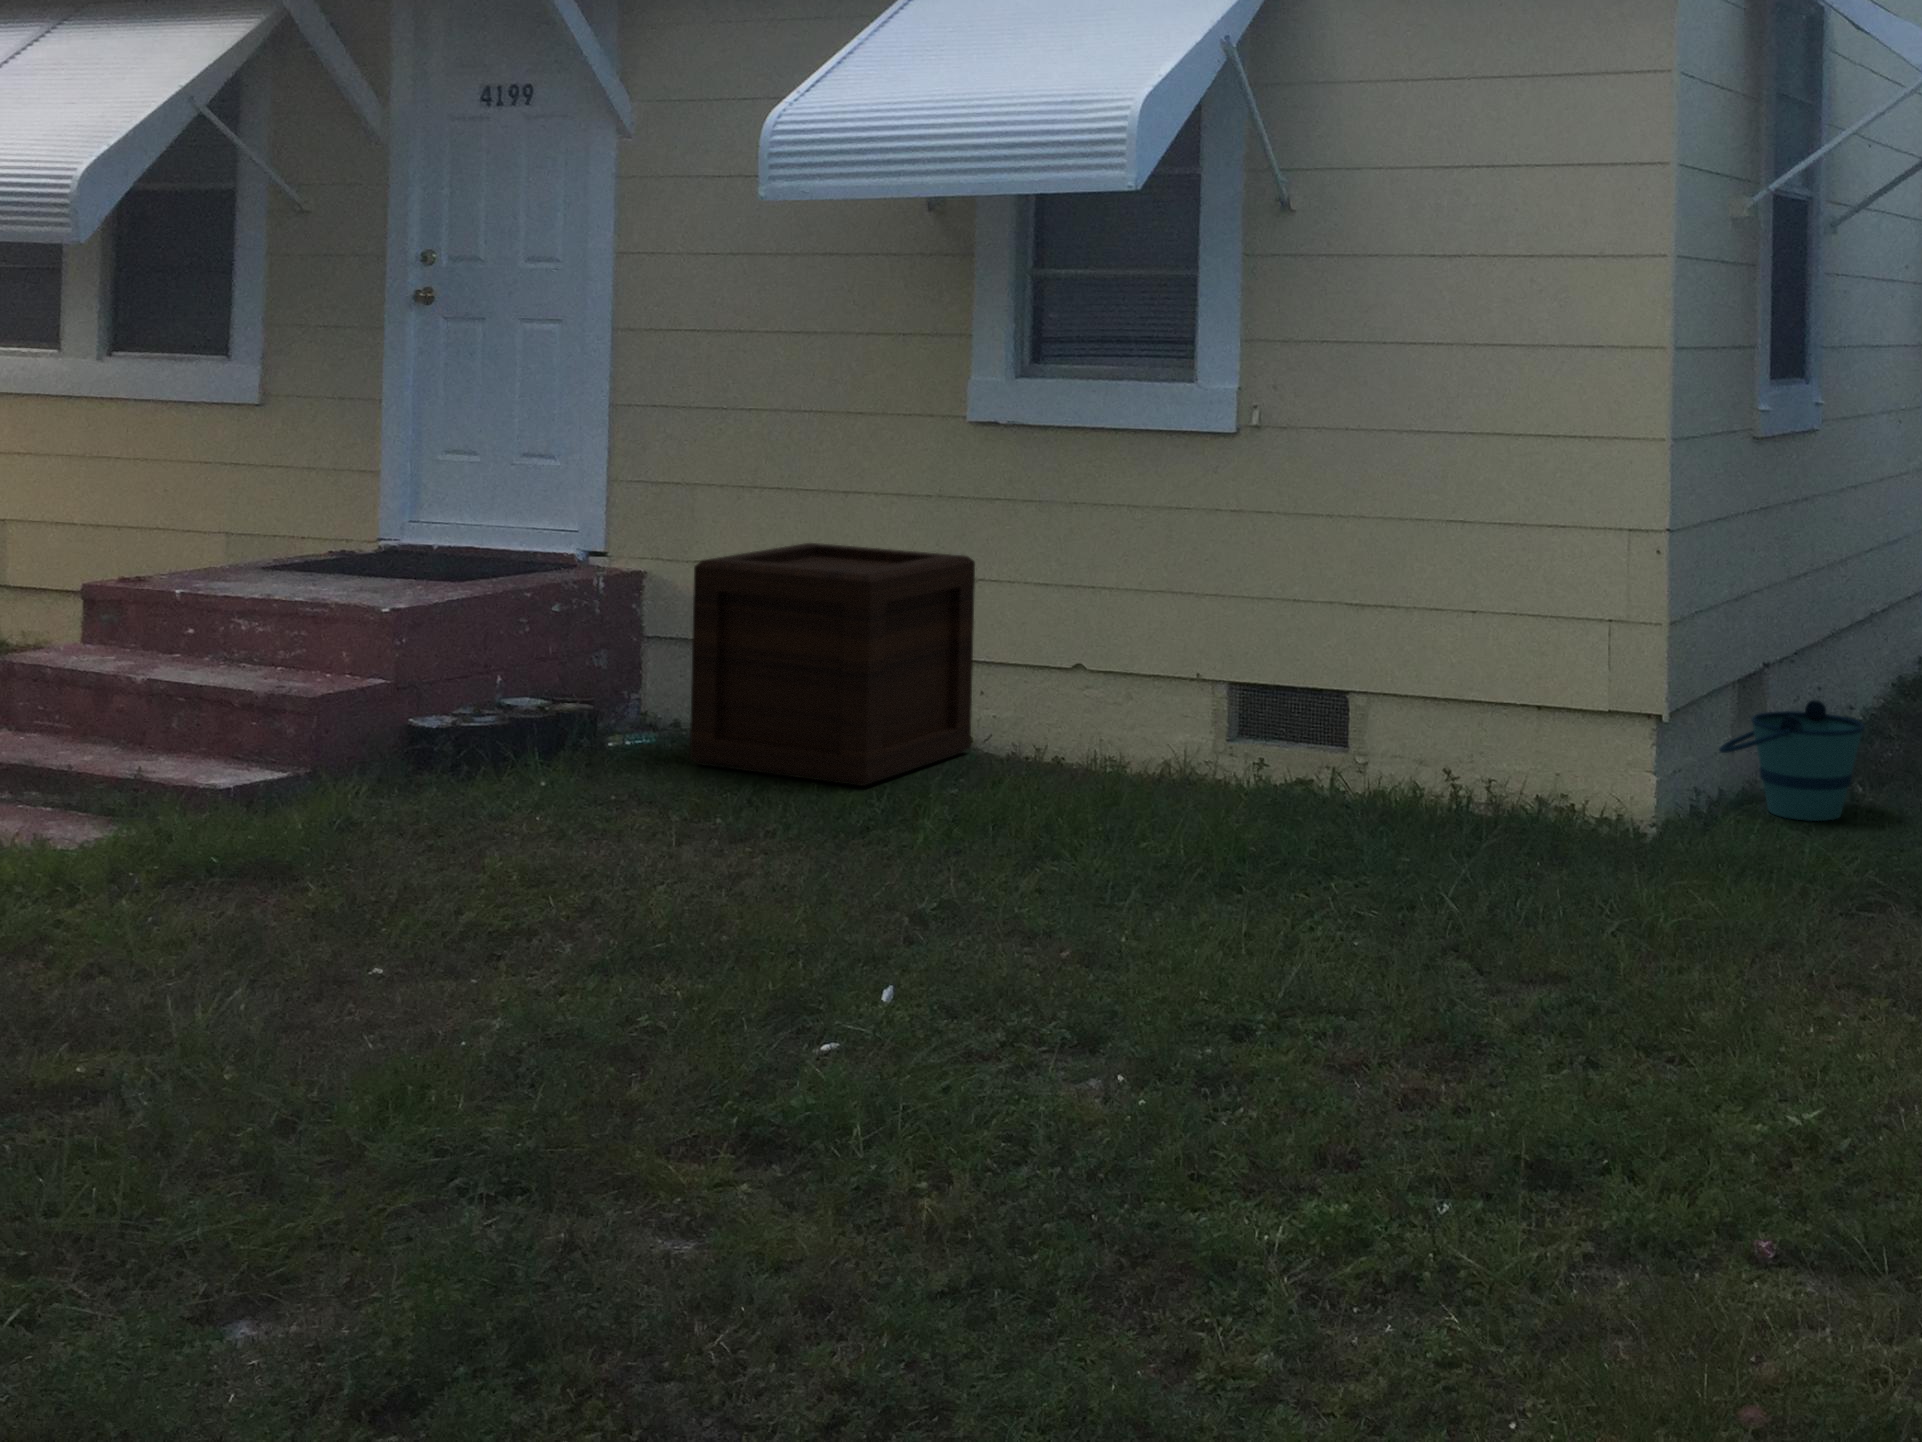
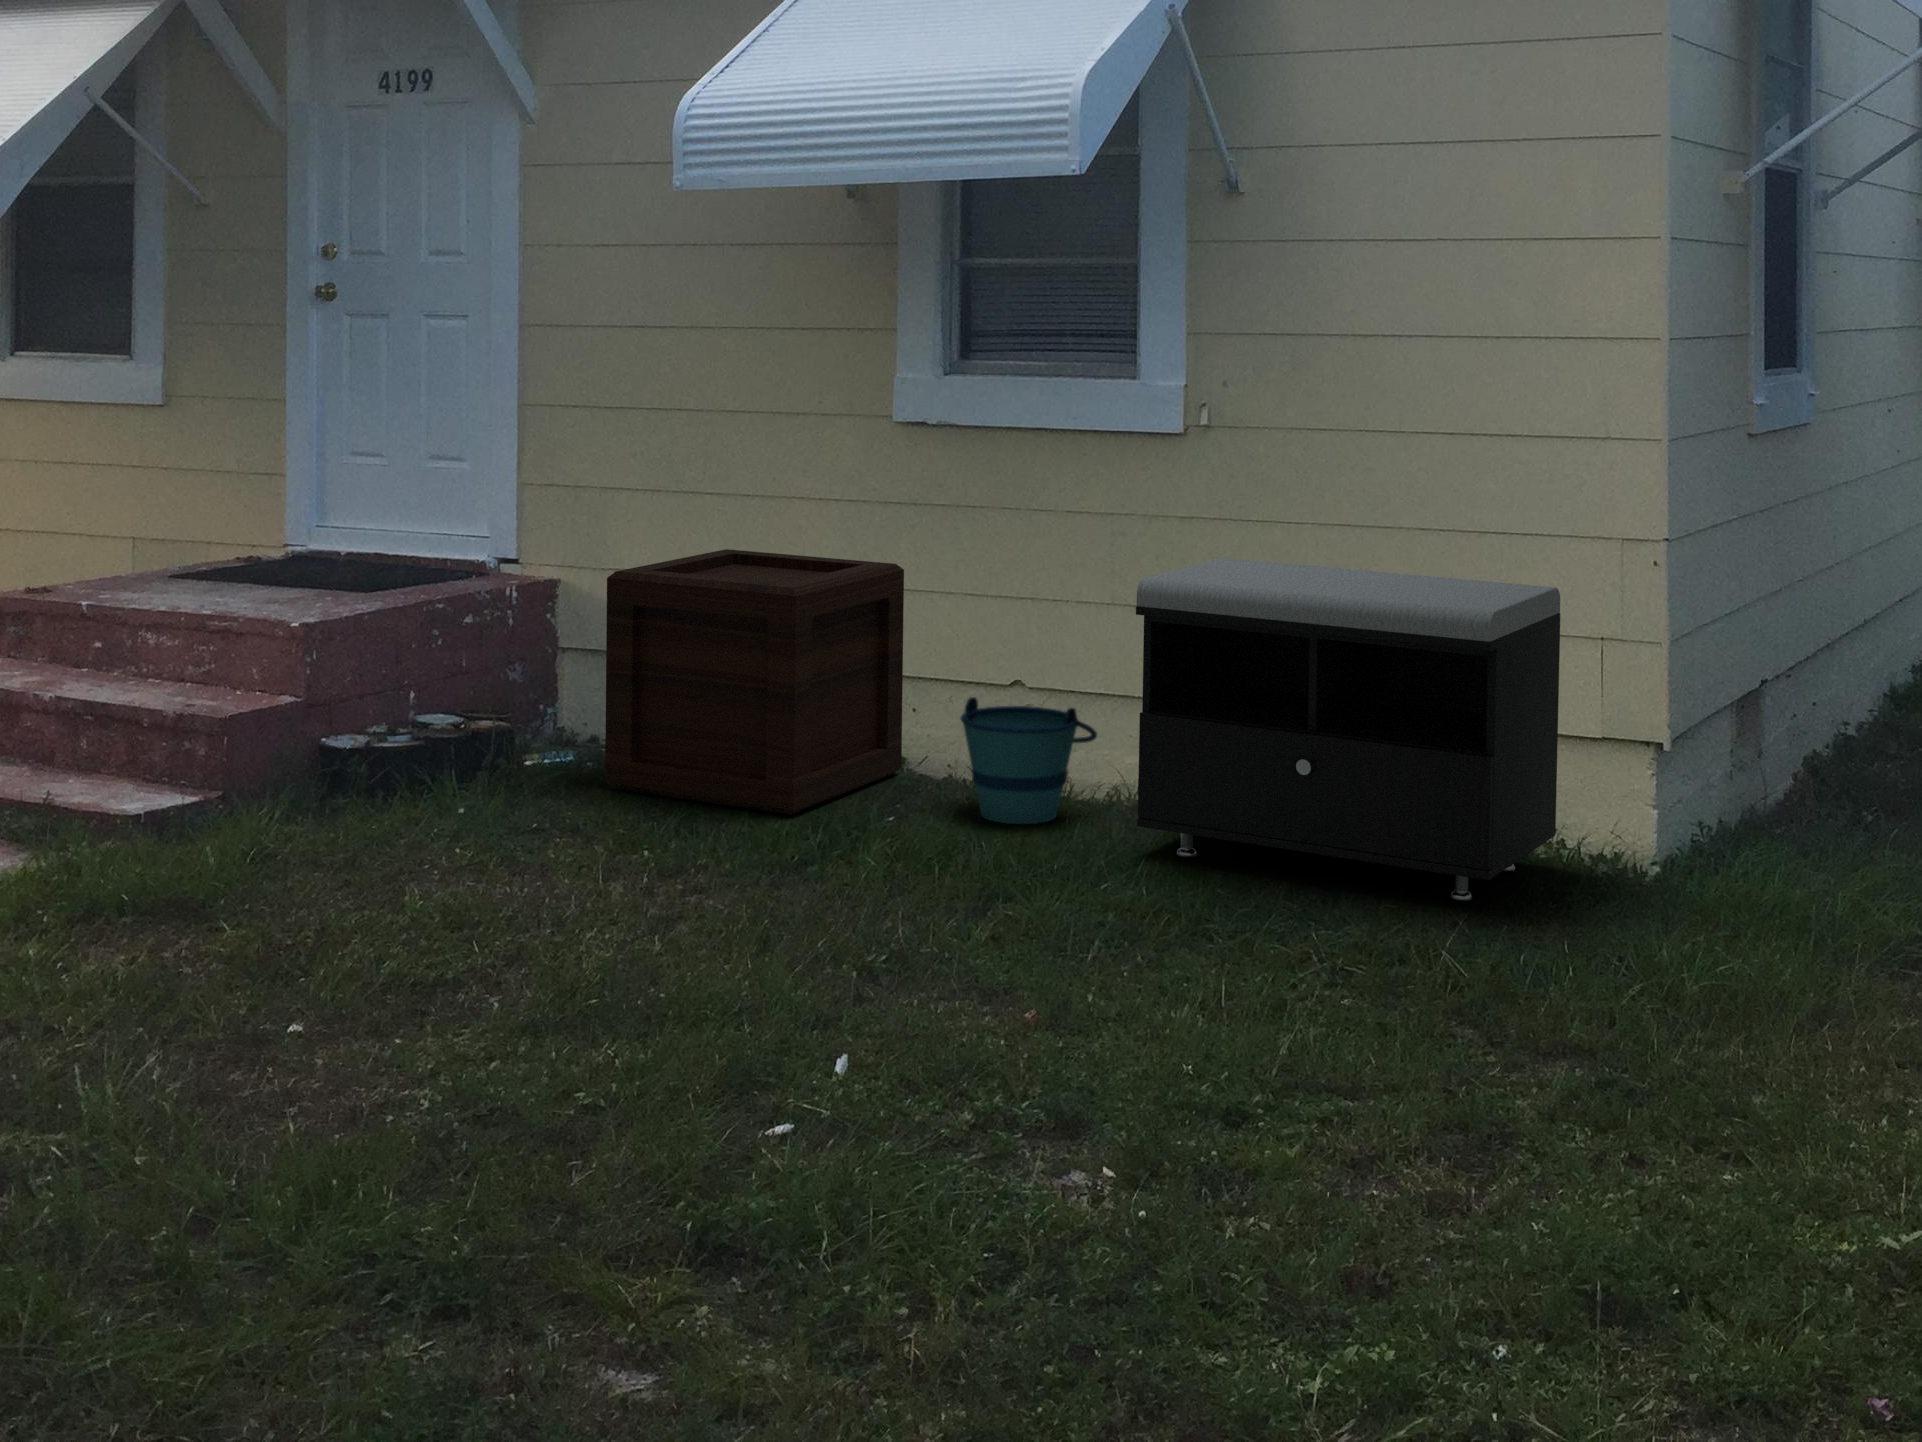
storage bench: none [1181,550,1567,857] -> present [1136,558,1560,901]
bucket: present [1719,700,1865,821] -> present [960,697,1097,824]

